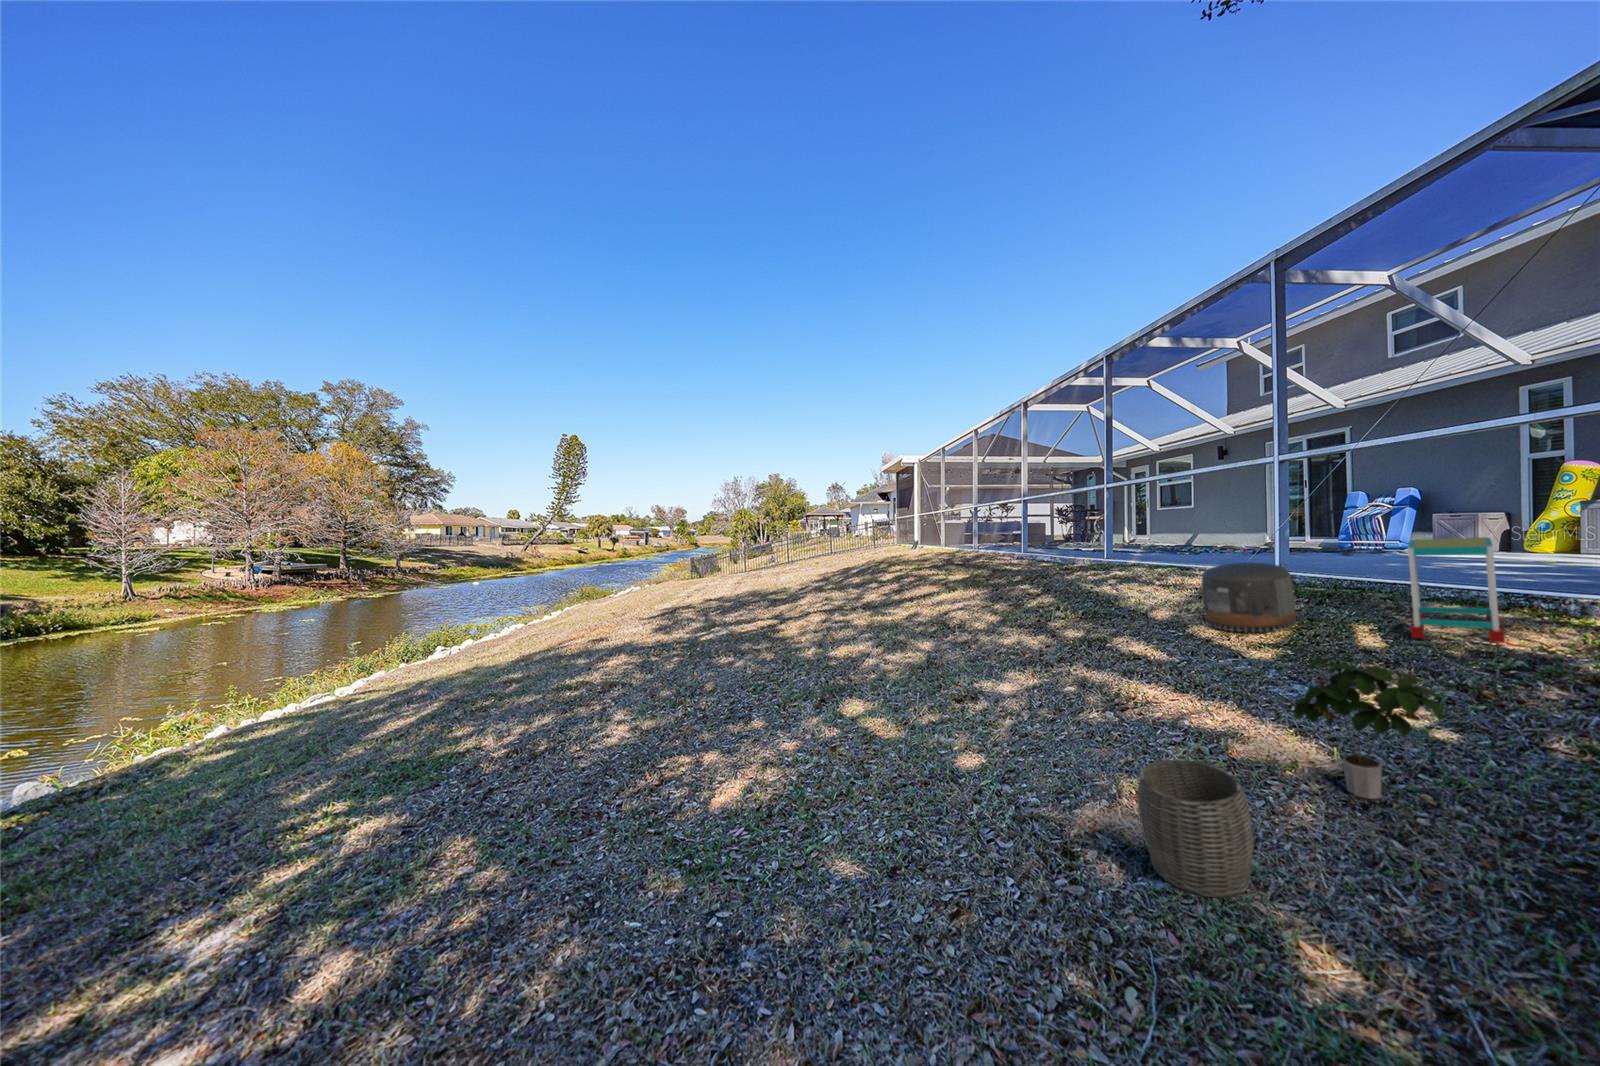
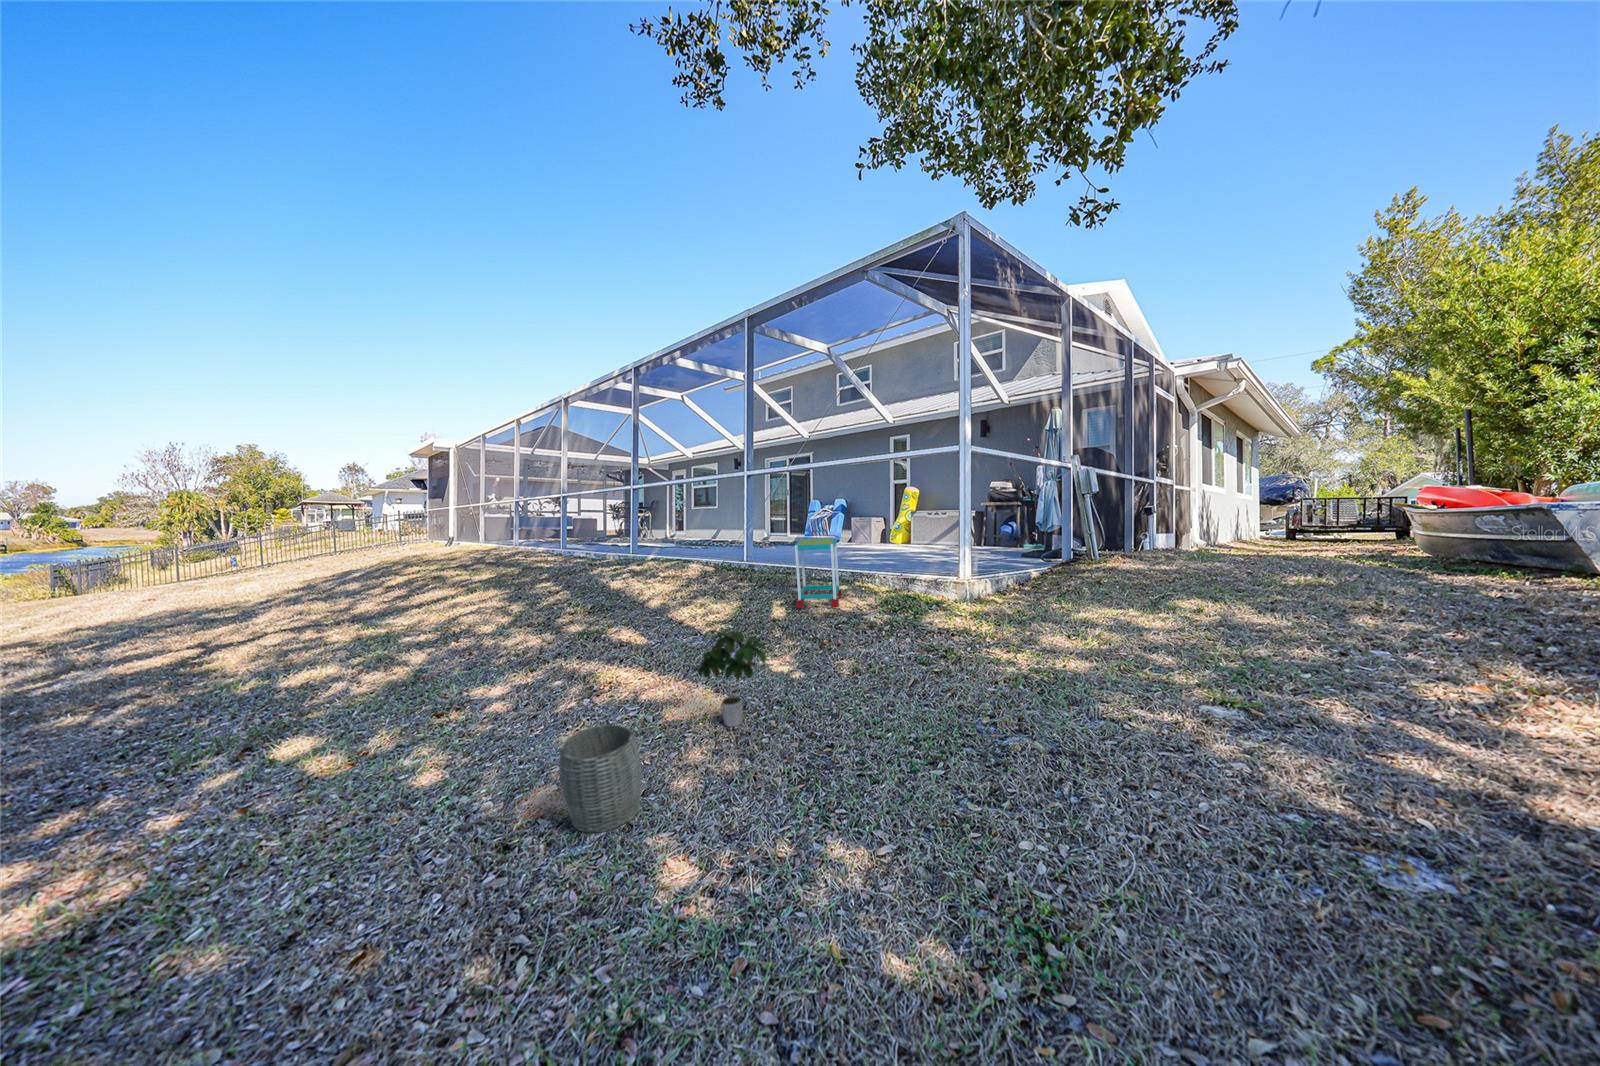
pouf: present [1202,563,1296,632] -> none [682,557,743,614]

